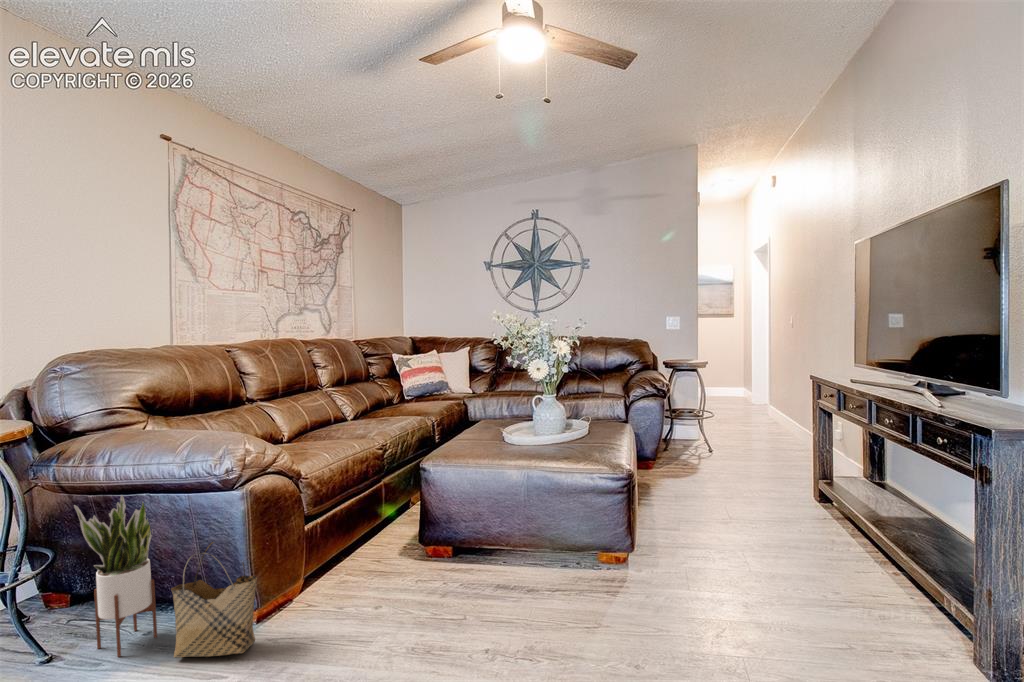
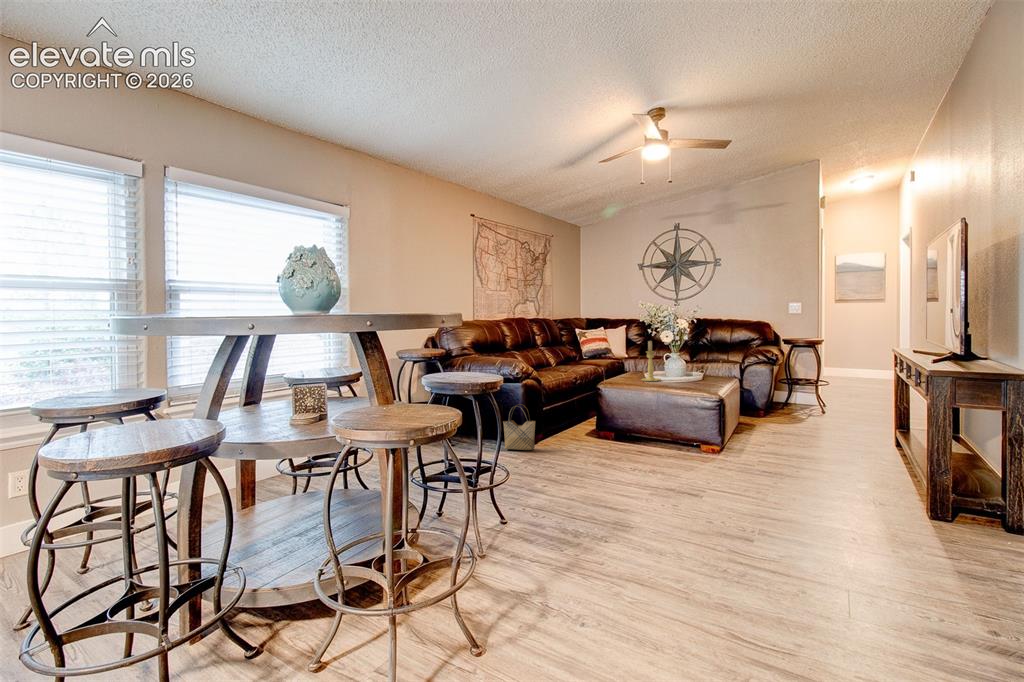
candle holder: none [492,377,527,455] -> present [642,341,660,382]
potted plant: present [74,495,157,657] -> none [466,383,493,448]

